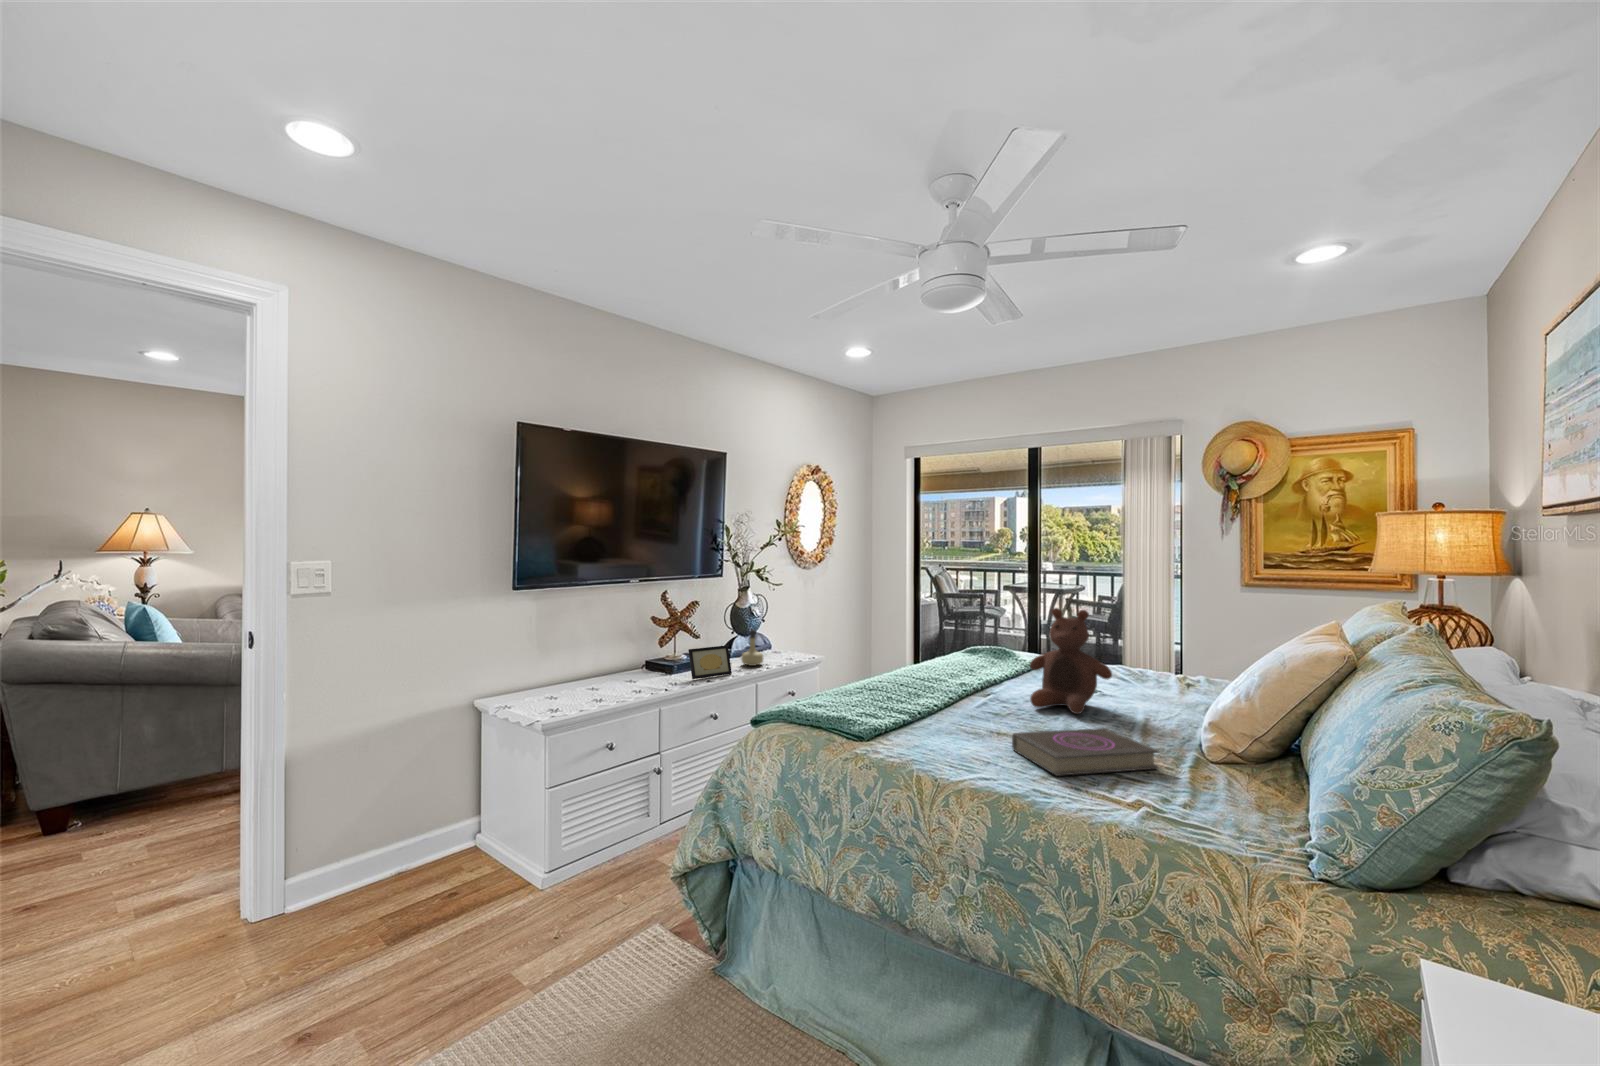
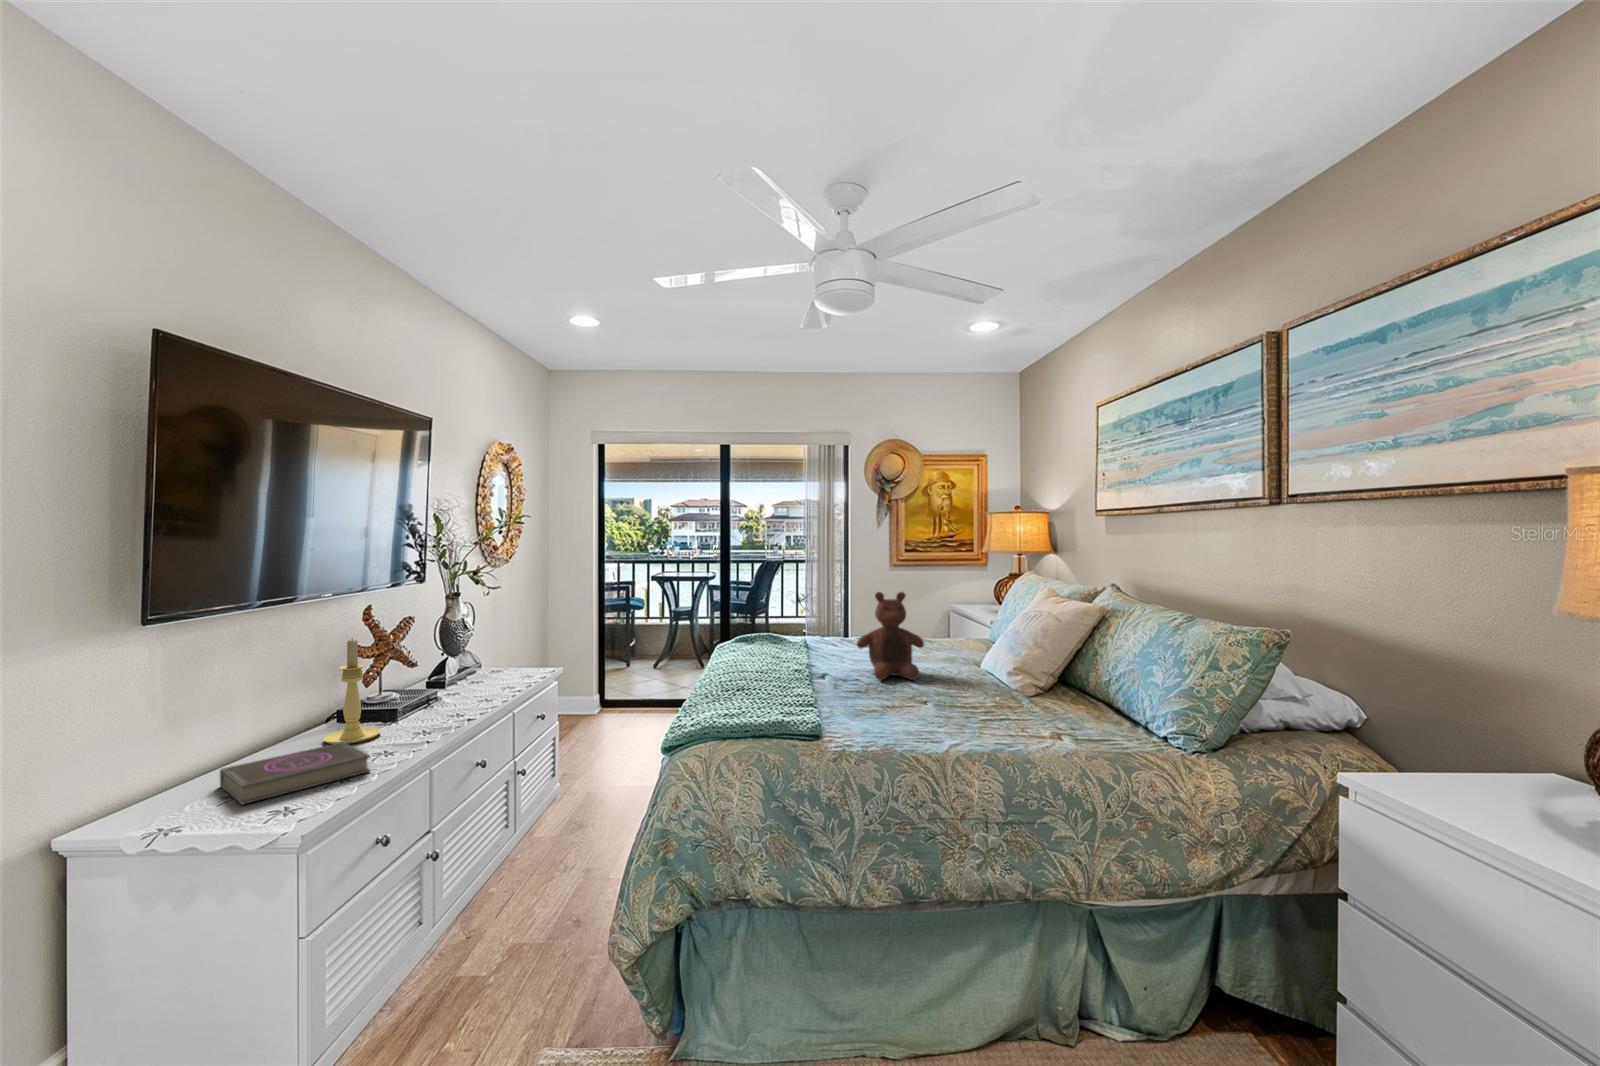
candle holder: none [621,610,655,682] -> present [323,639,381,744]
perfume bottle: present [741,629,764,666] -> none [472,647,503,693]
picture frame: present [688,645,732,679] -> none [429,671,482,722]
book: present [1012,728,1158,776] -> present [220,742,370,804]

